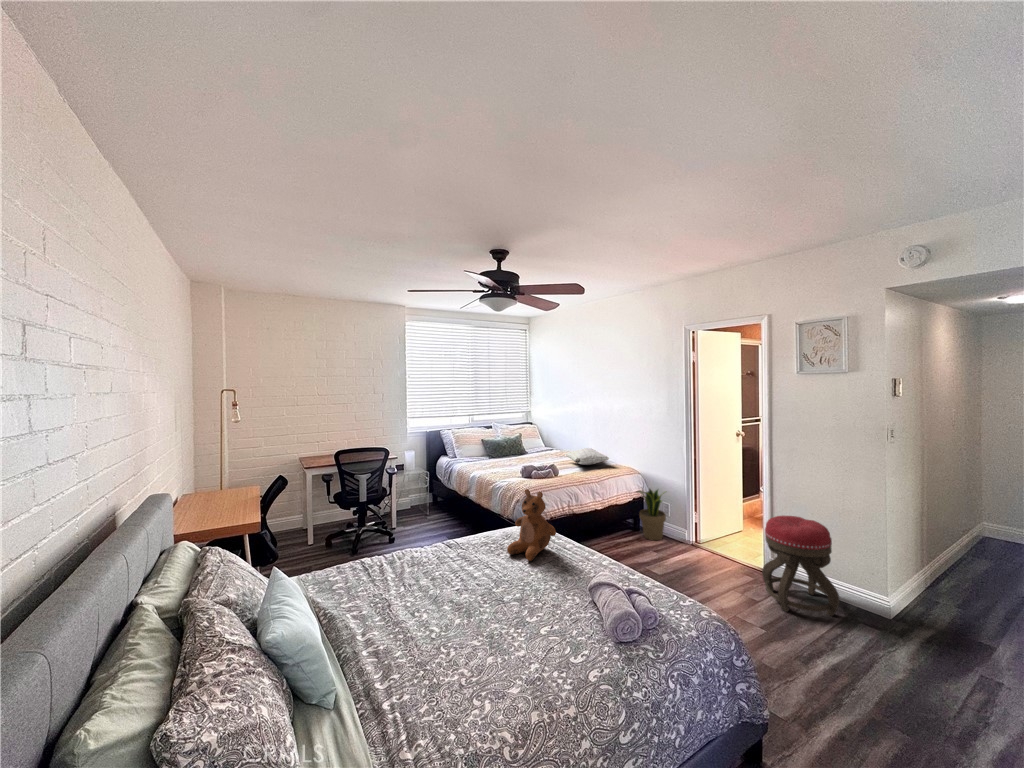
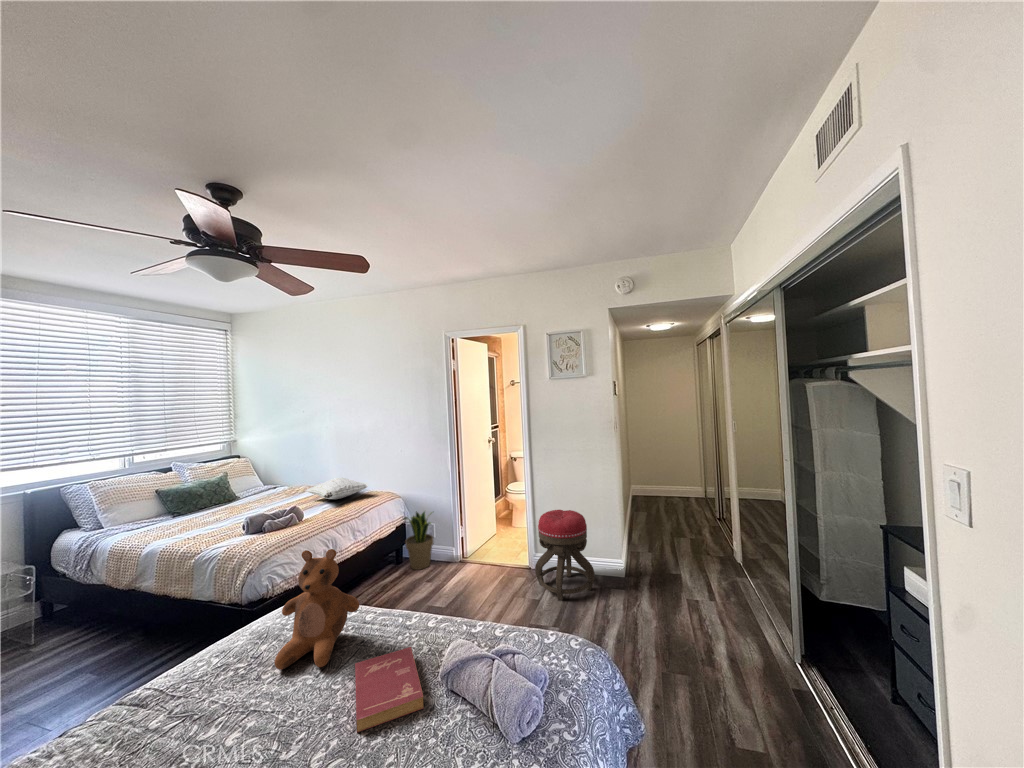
book: none [531,564,580,602] -> present [355,647,424,733]

